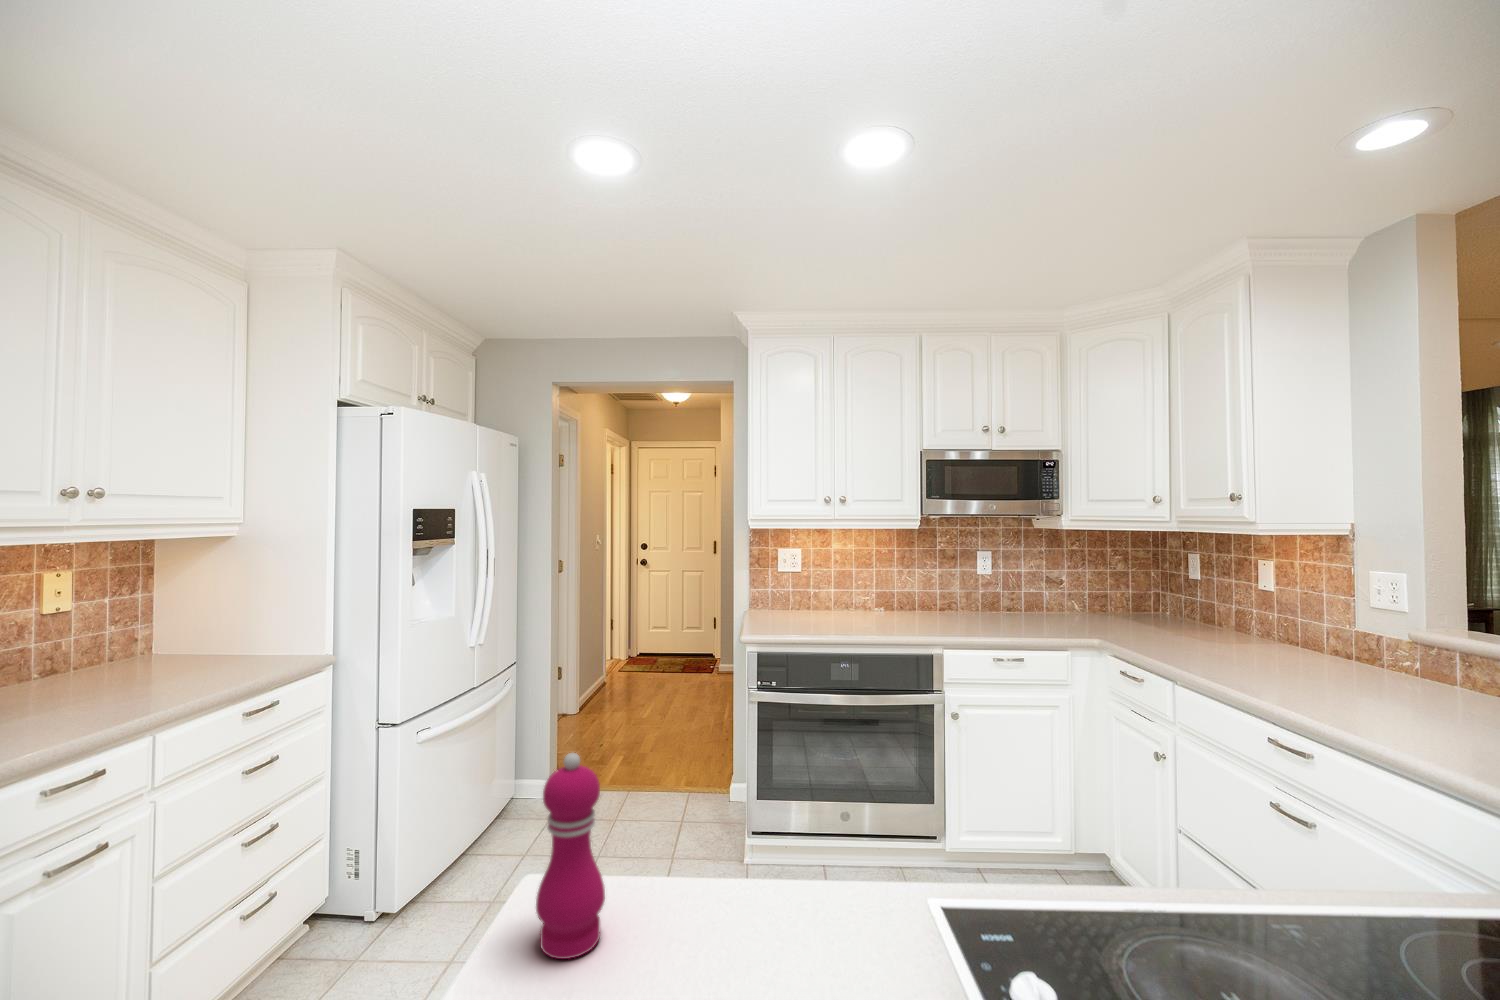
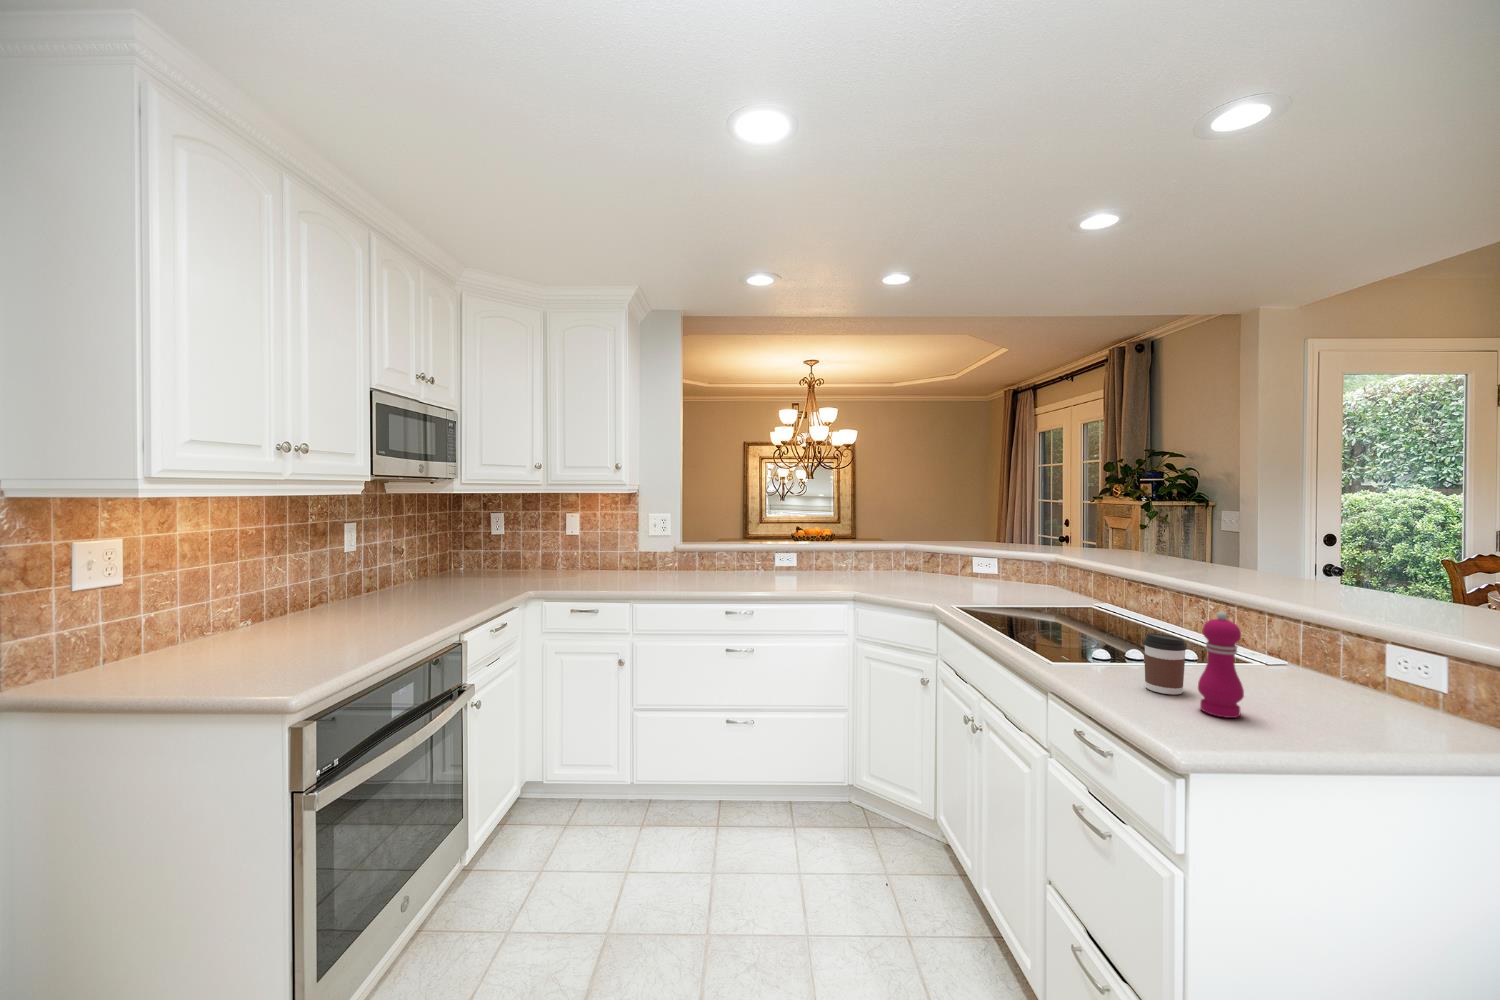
coffee cup: none [665,810,737,955] -> present [1144,633,1187,694]

